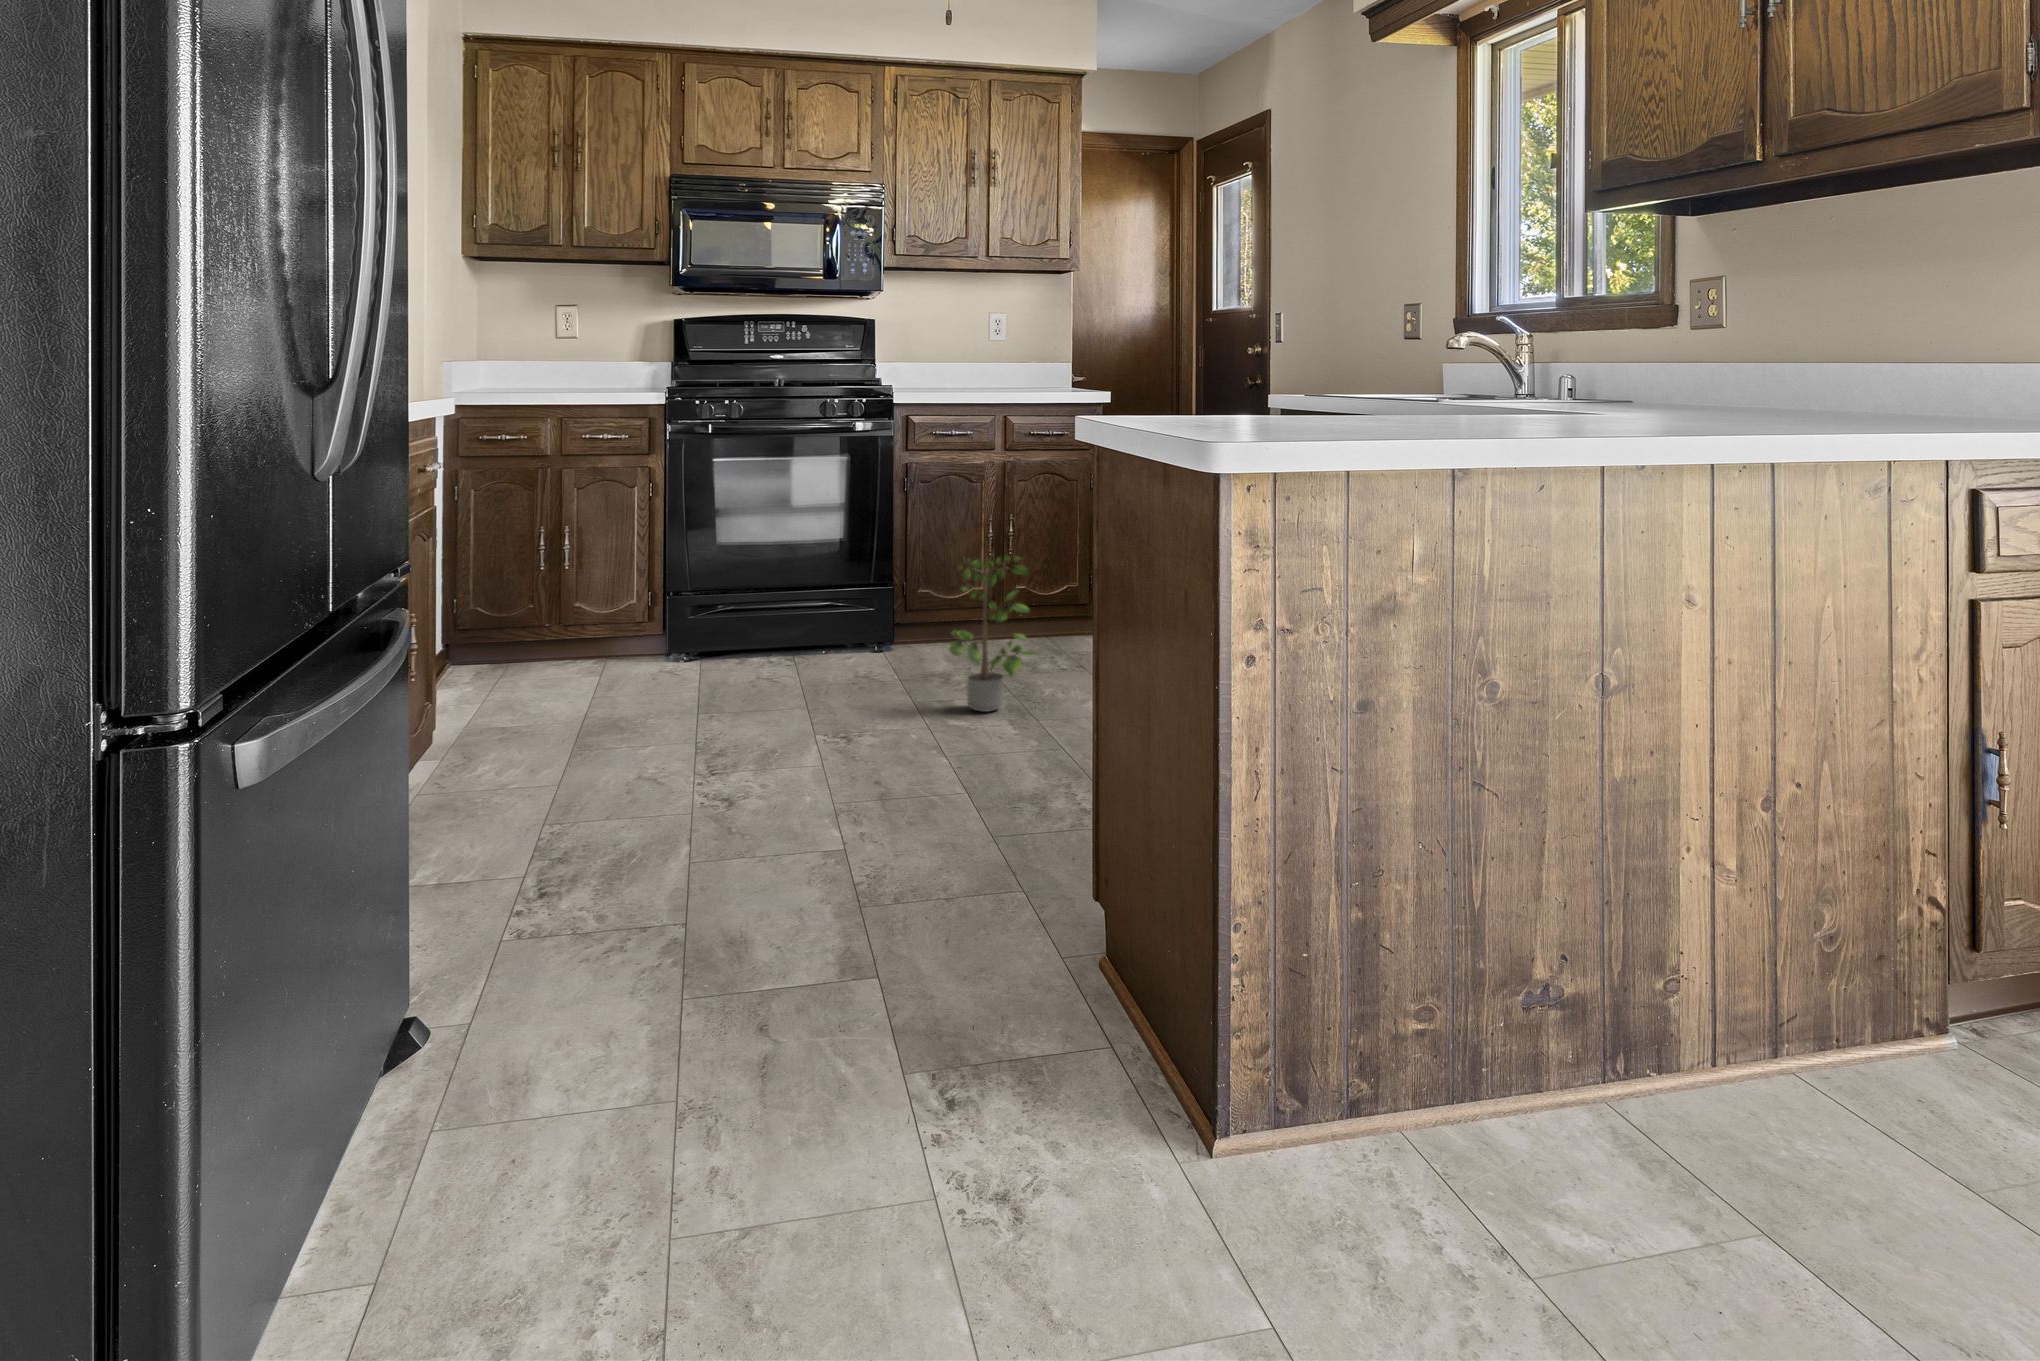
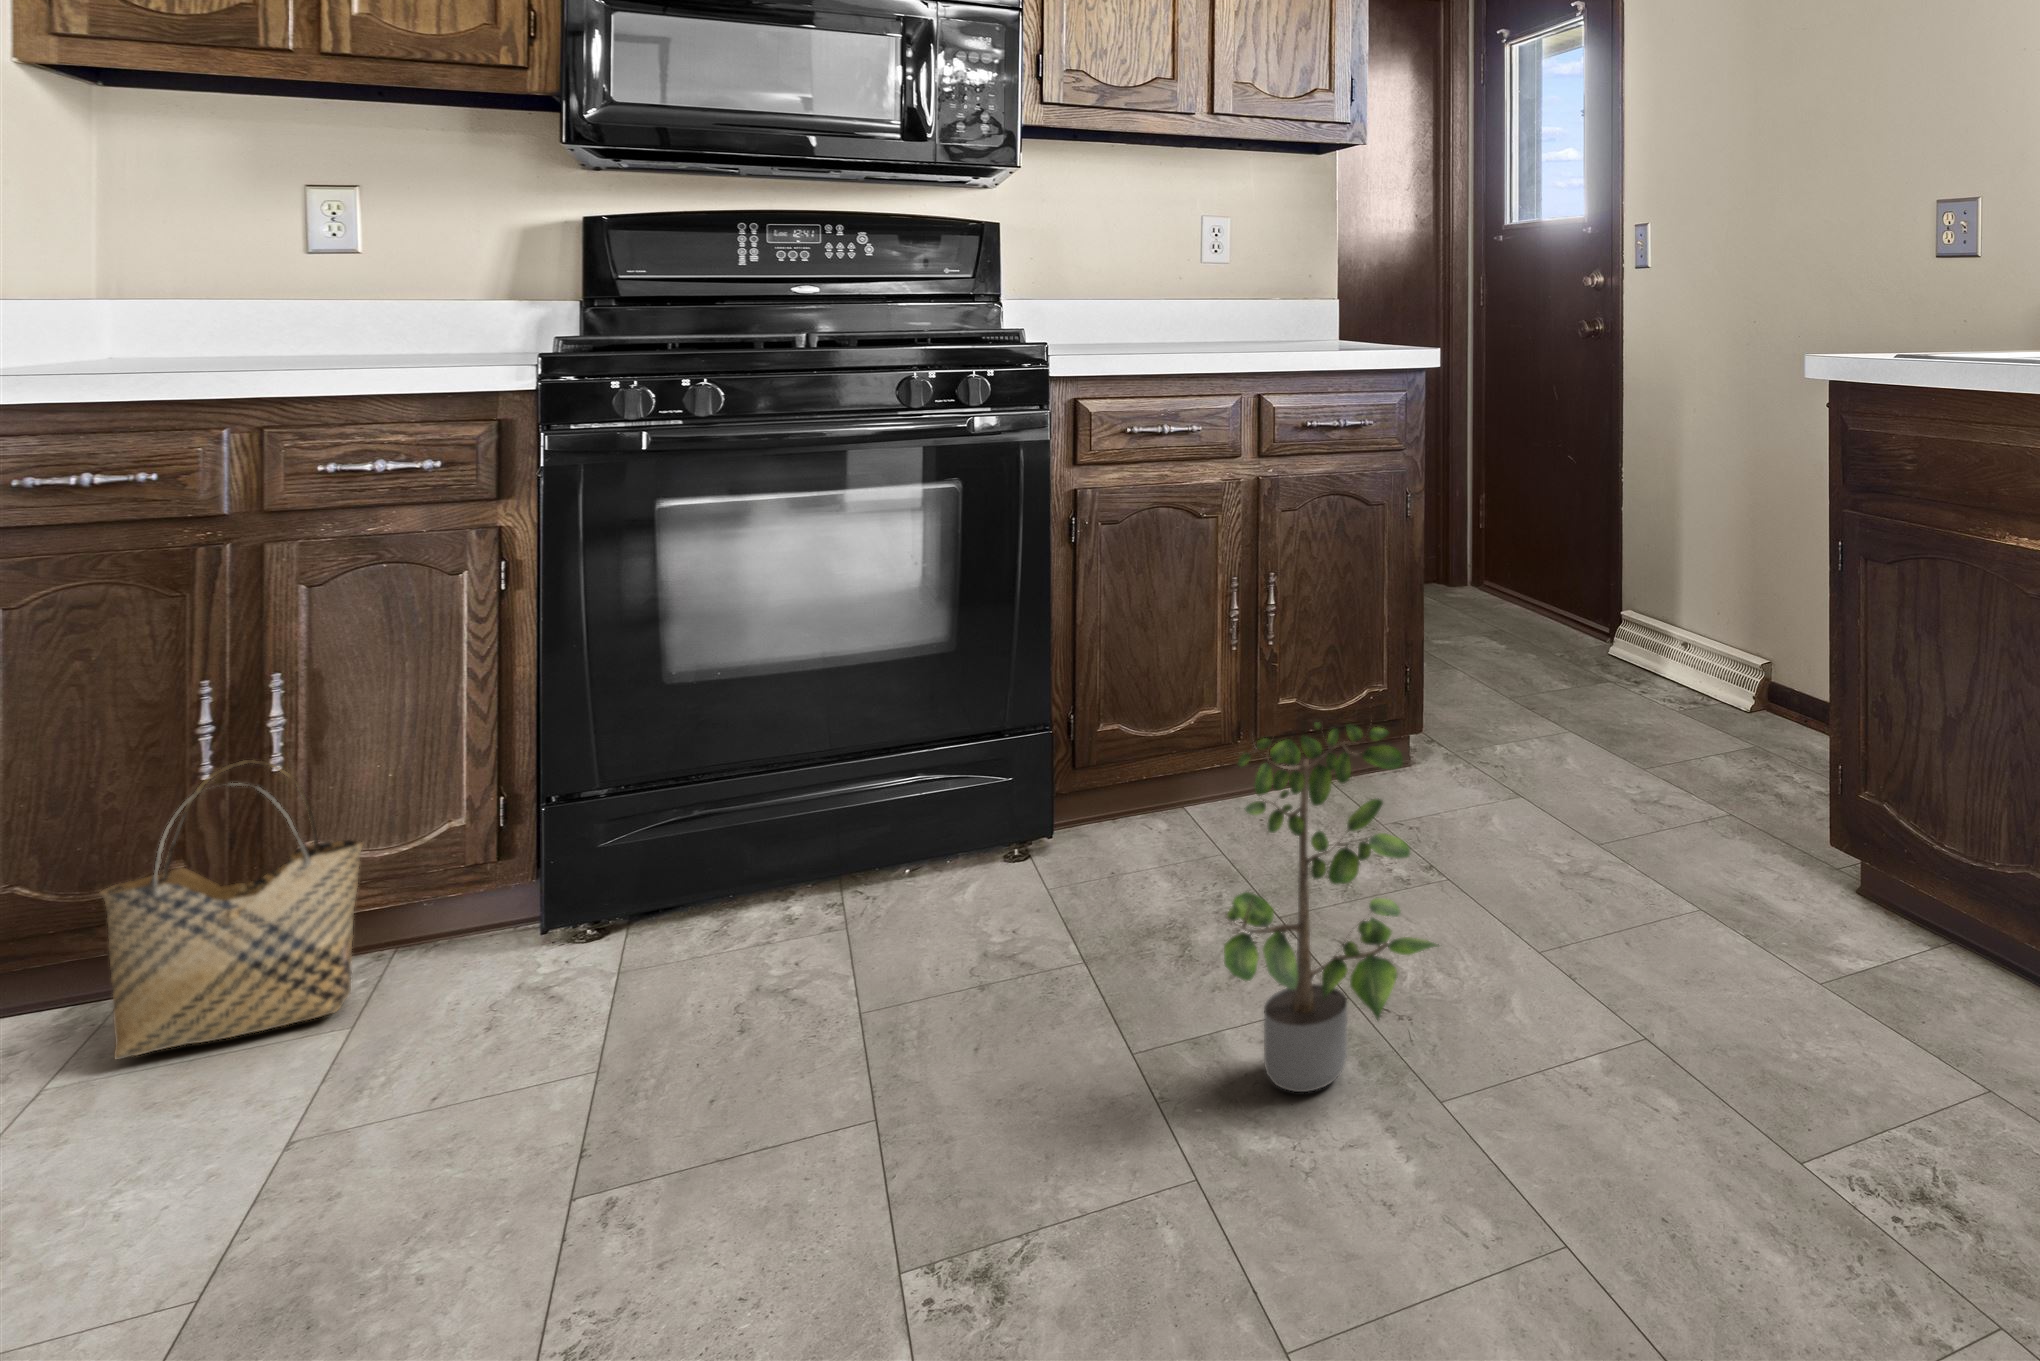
woven basket: none [516,562,603,675] -> present [100,760,363,1060]

